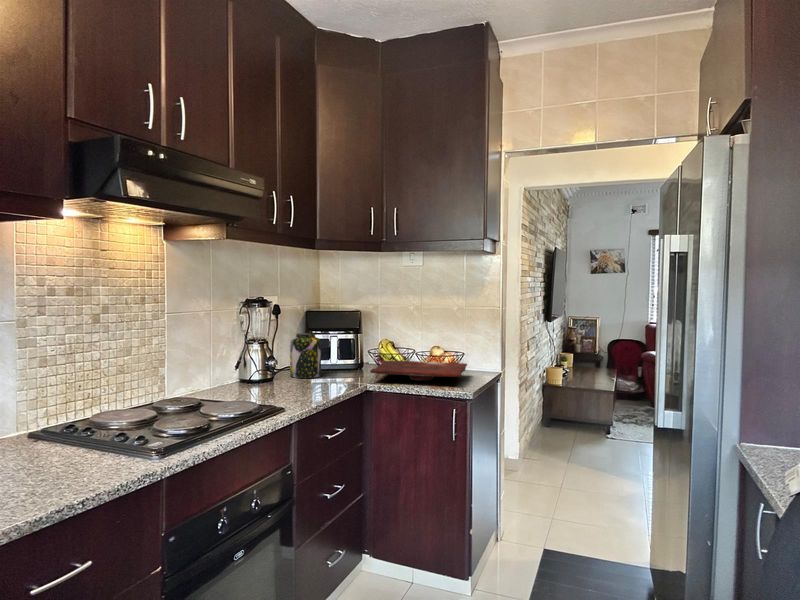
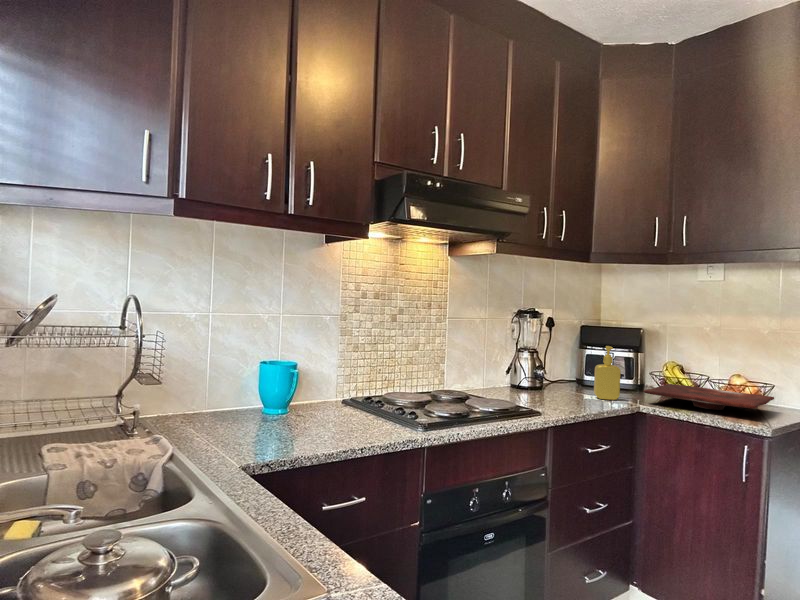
soap dispenser: none [325,331,349,383] -> present [594,346,621,400]
jar: present [290,333,321,378] -> none [561,346,593,392]

